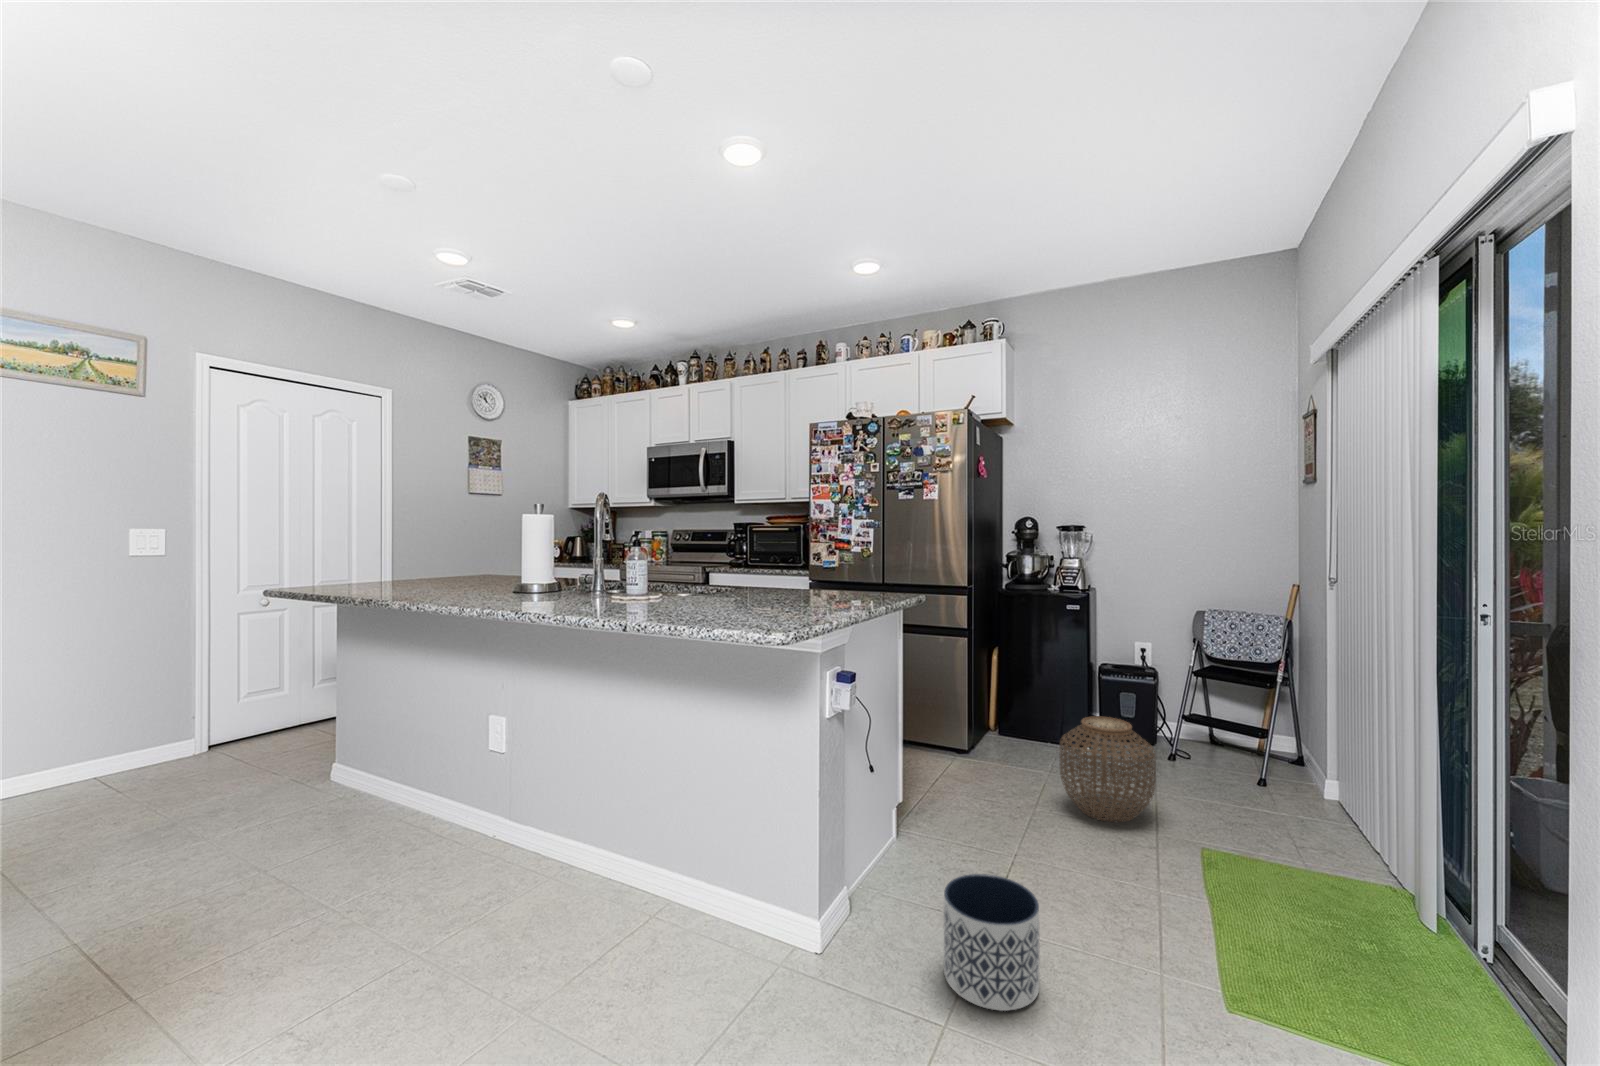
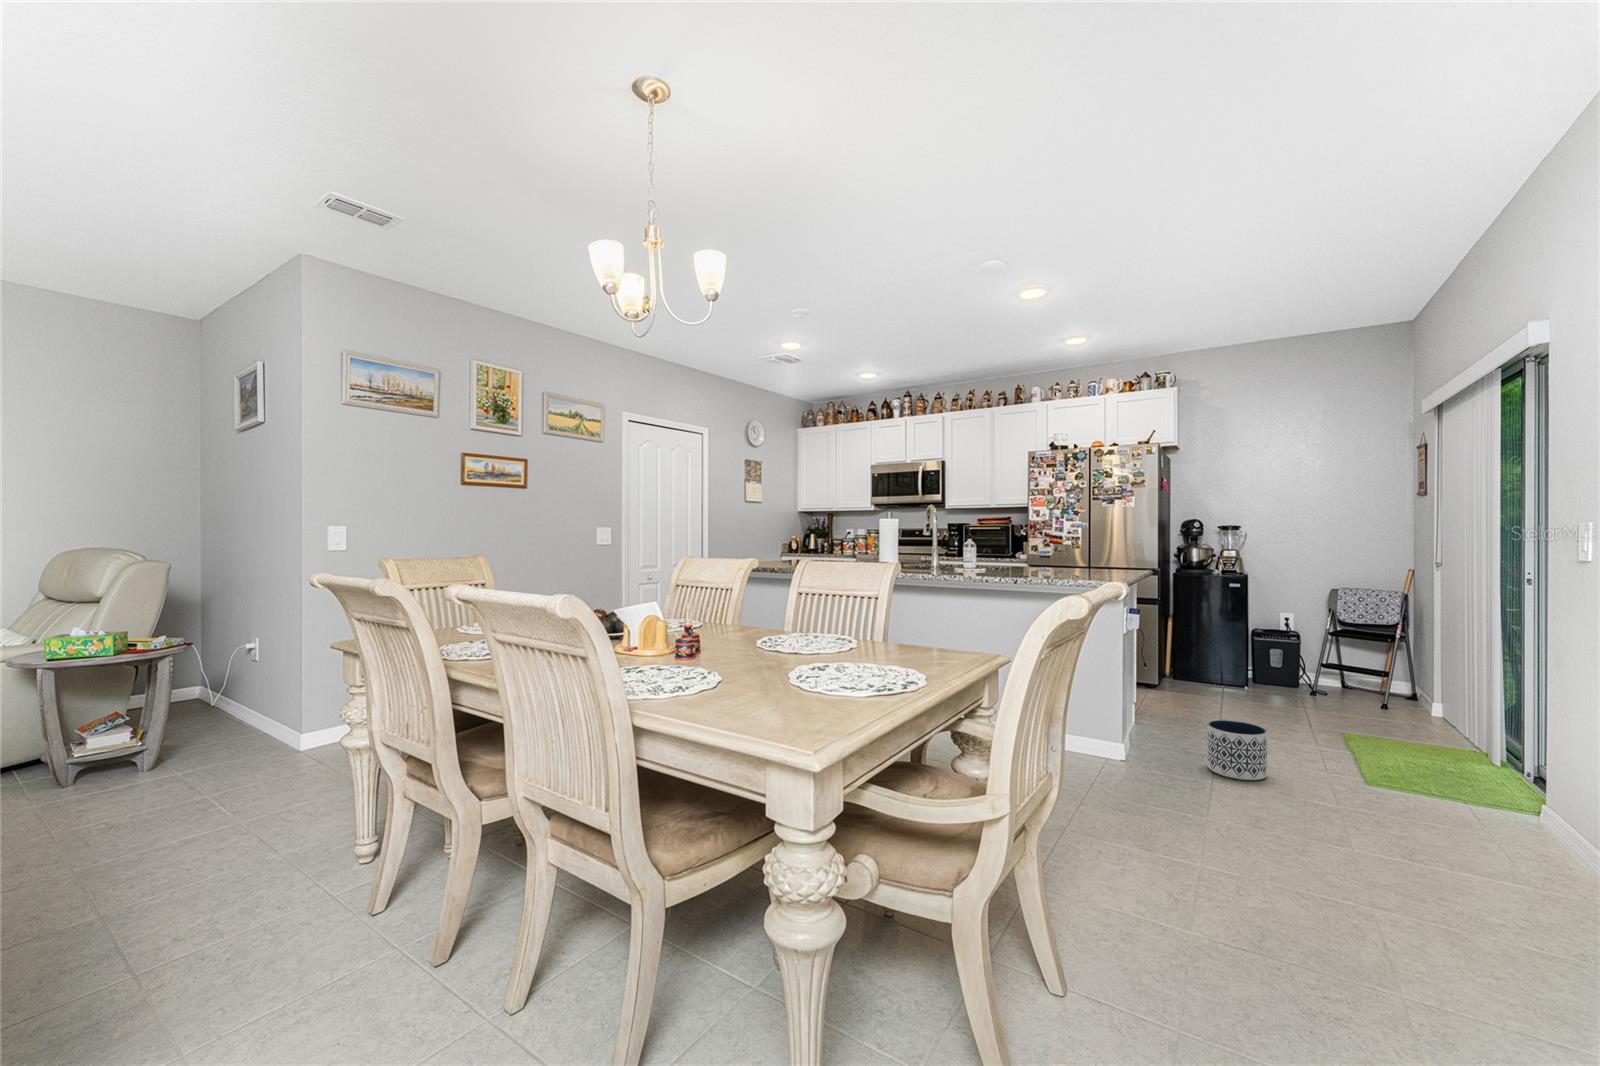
woven basket: present [1059,716,1156,822] -> none [1241,655,1312,722]

